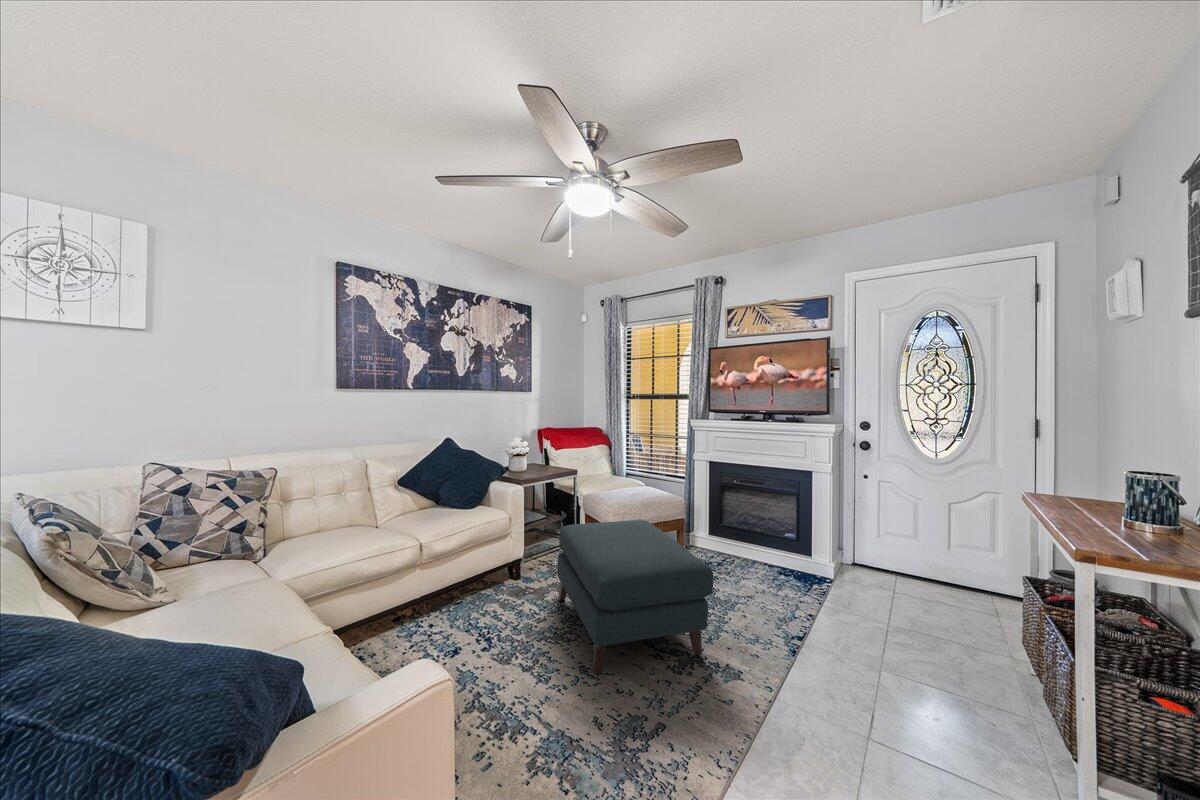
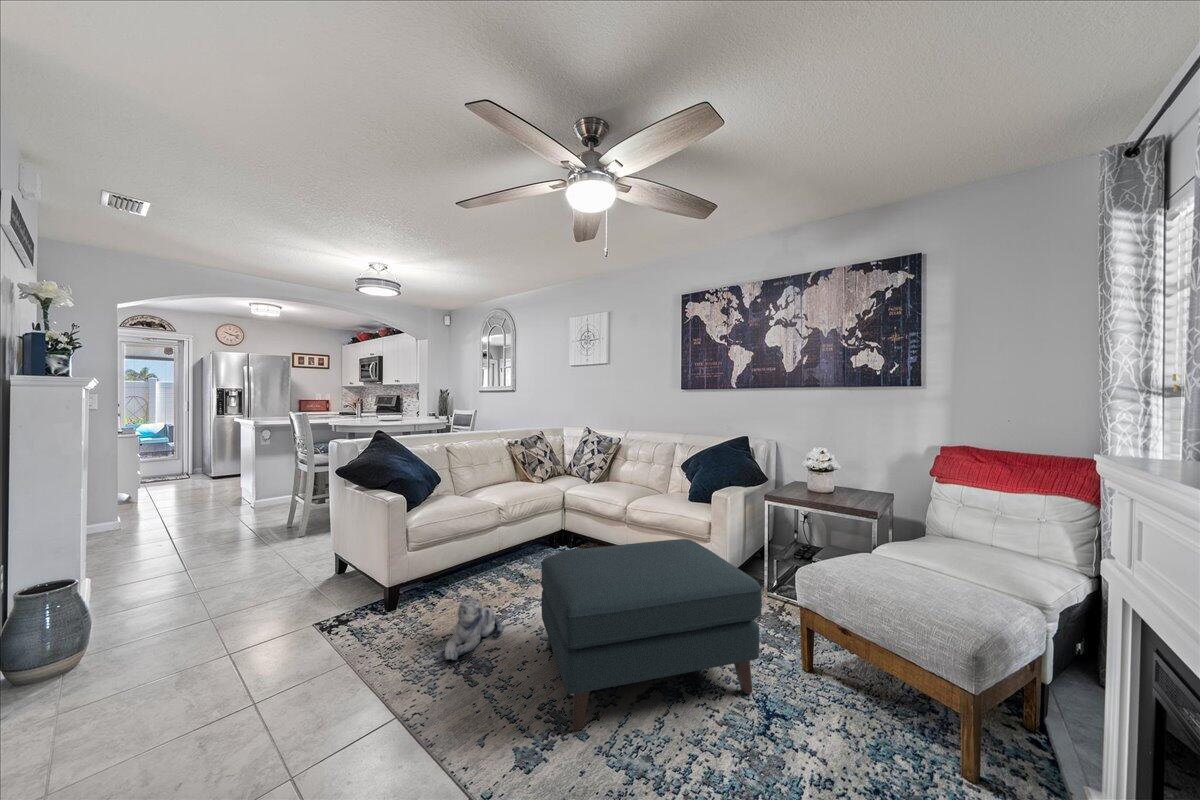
plush toy: none [531,680,637,763] -> present [445,598,503,660]

